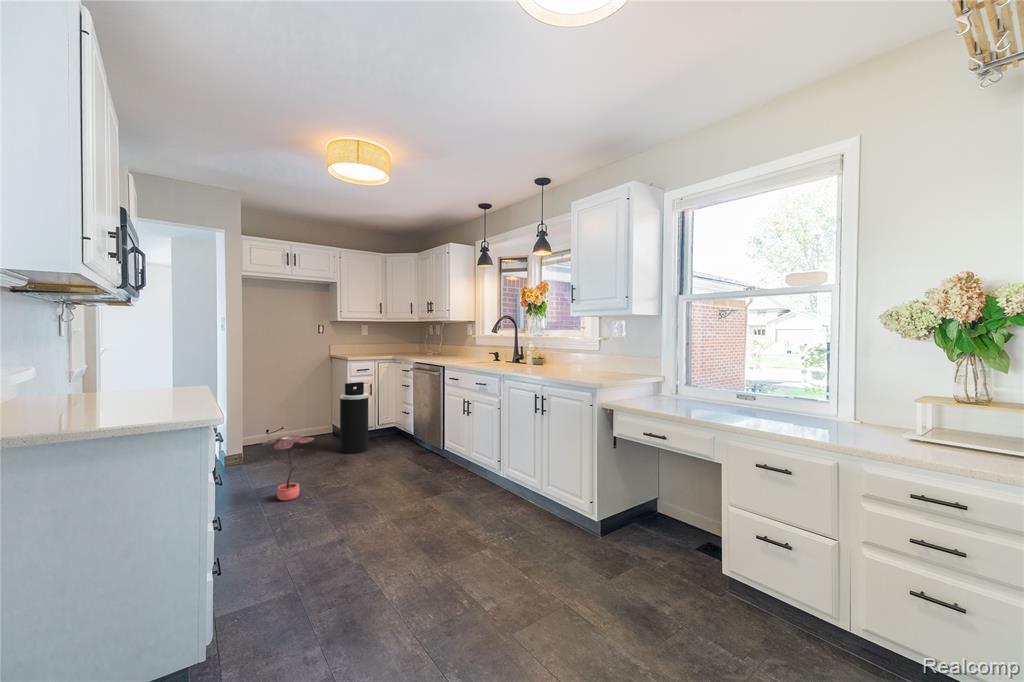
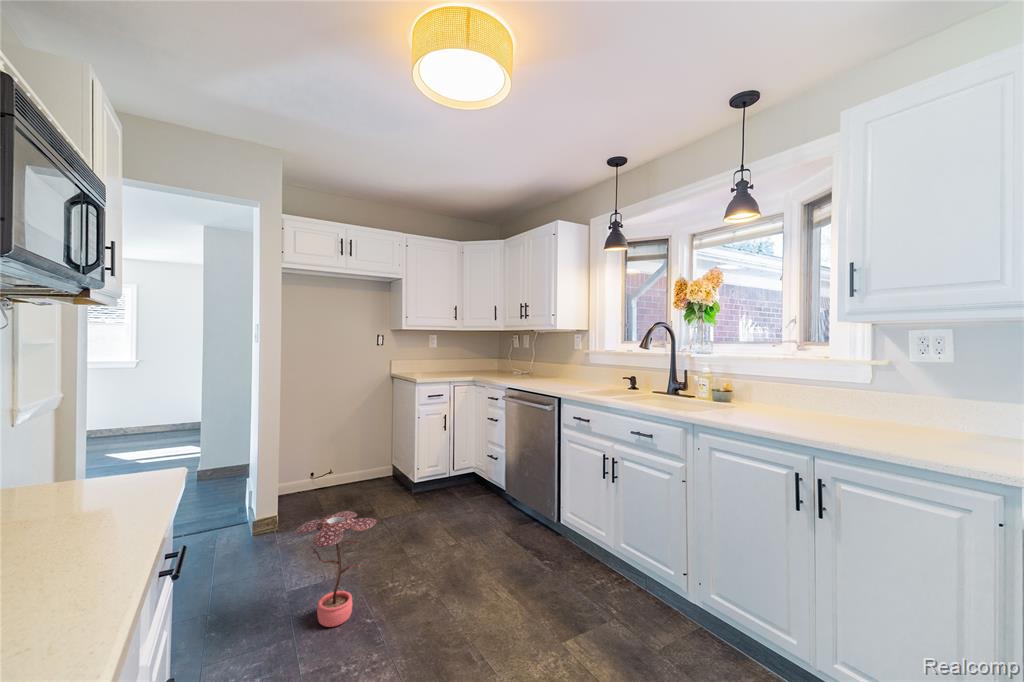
trash can: present [340,382,368,454] -> none [406,414,445,518]

